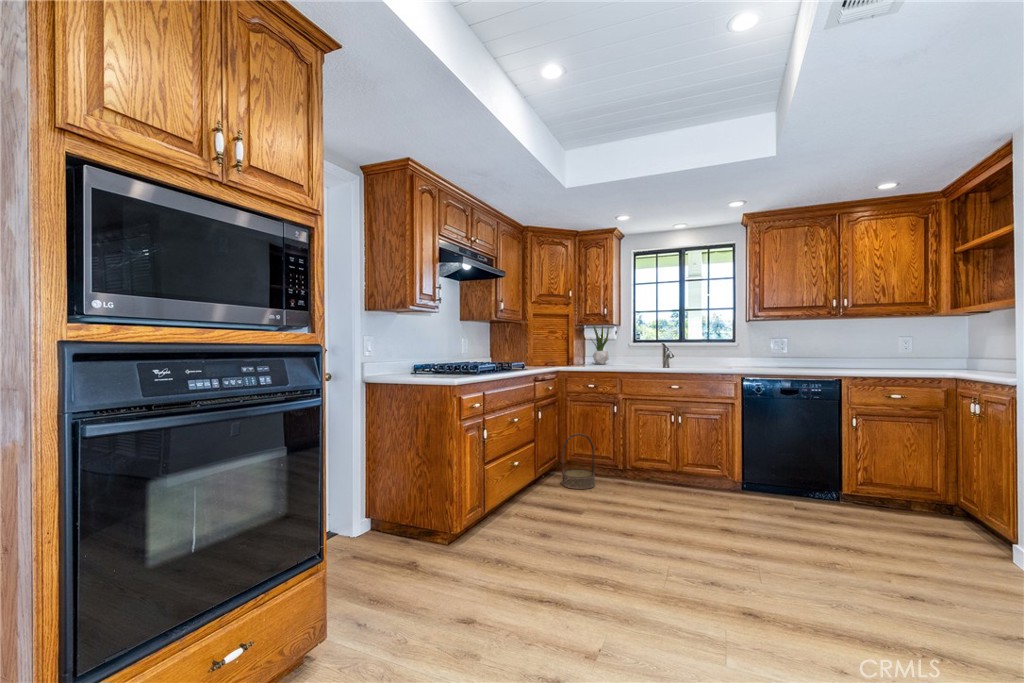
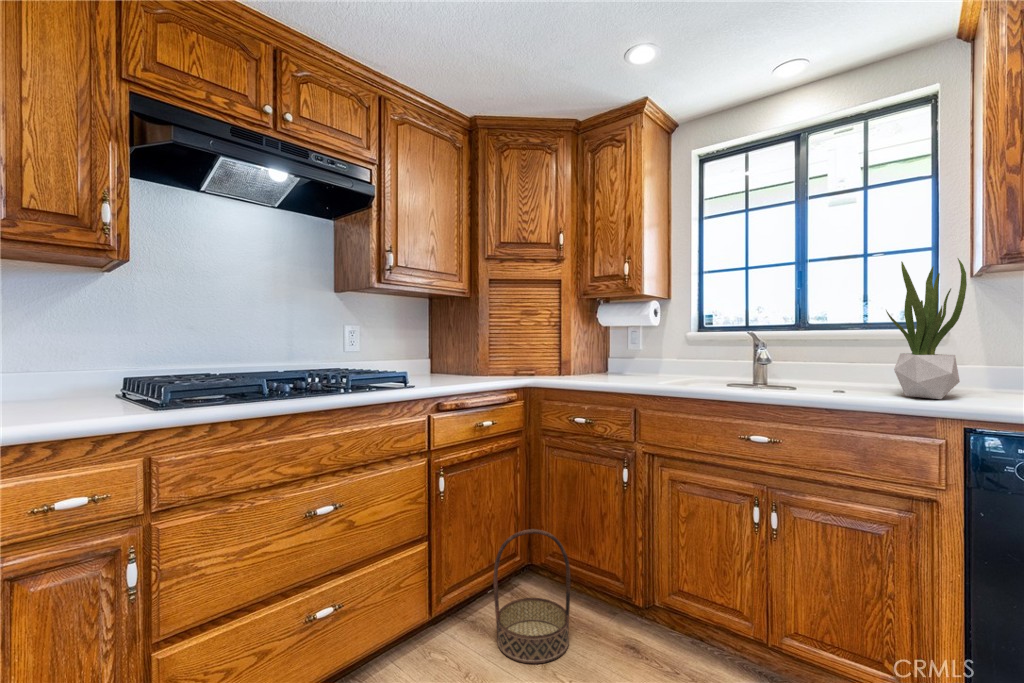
potted plant: present [591,326,609,364] -> present [886,258,967,399]

